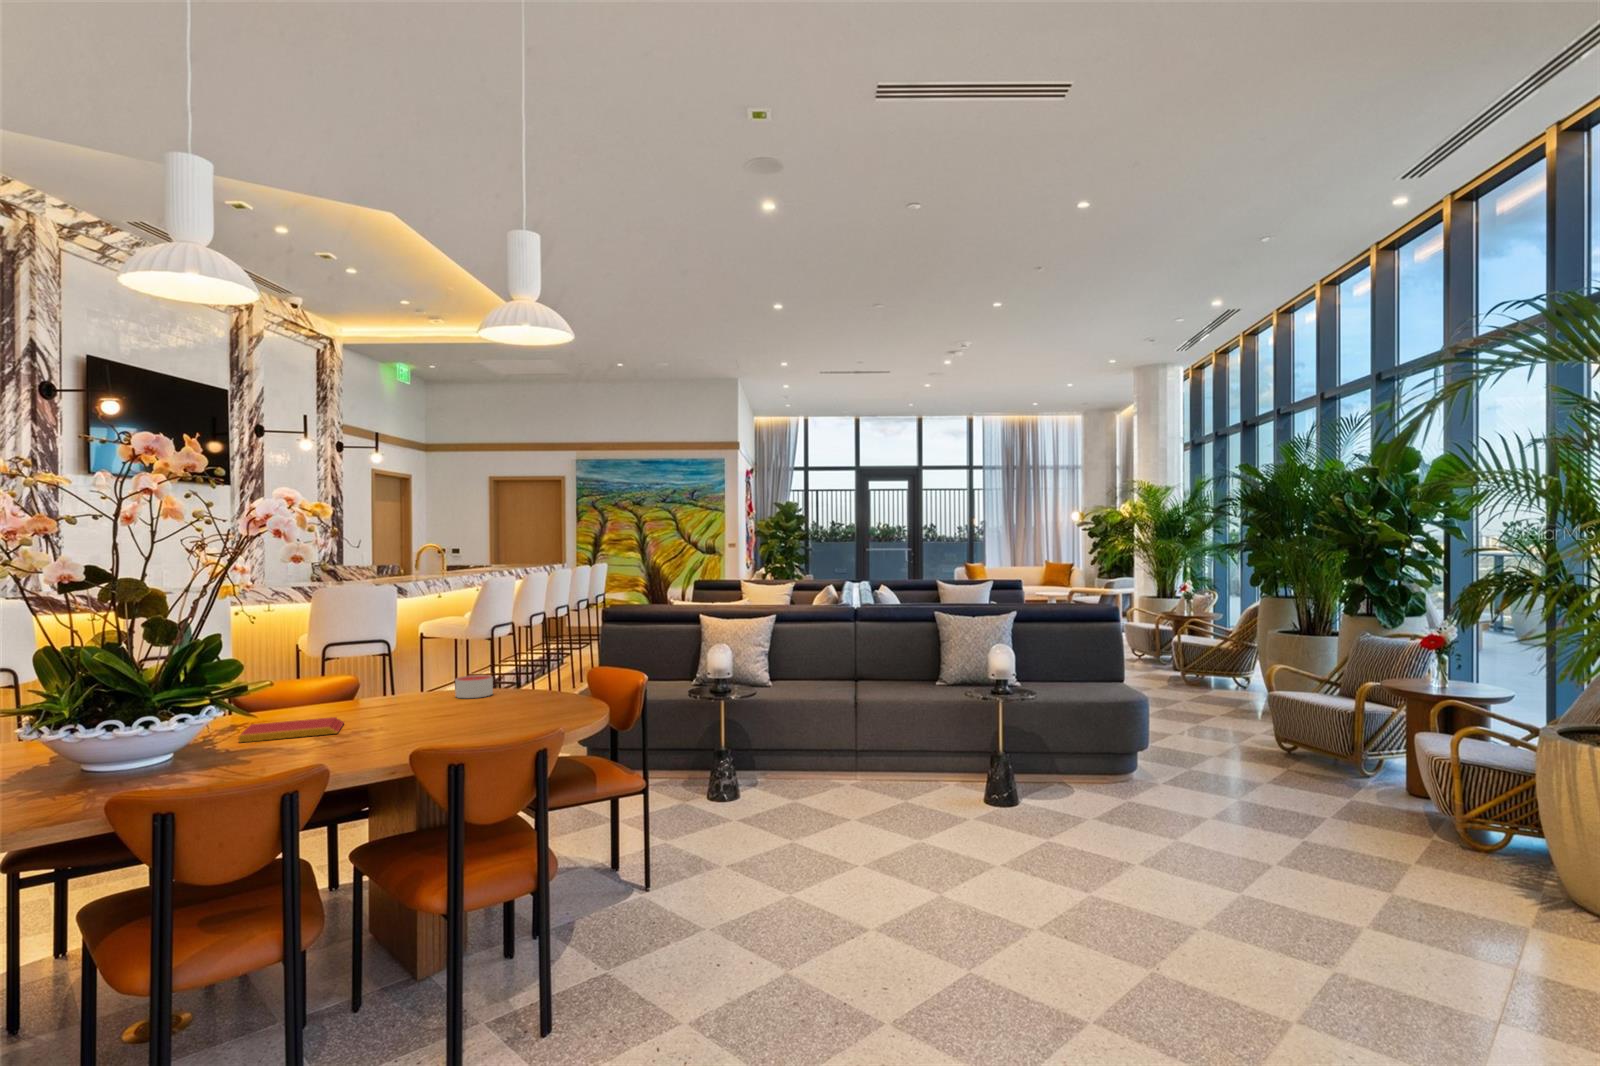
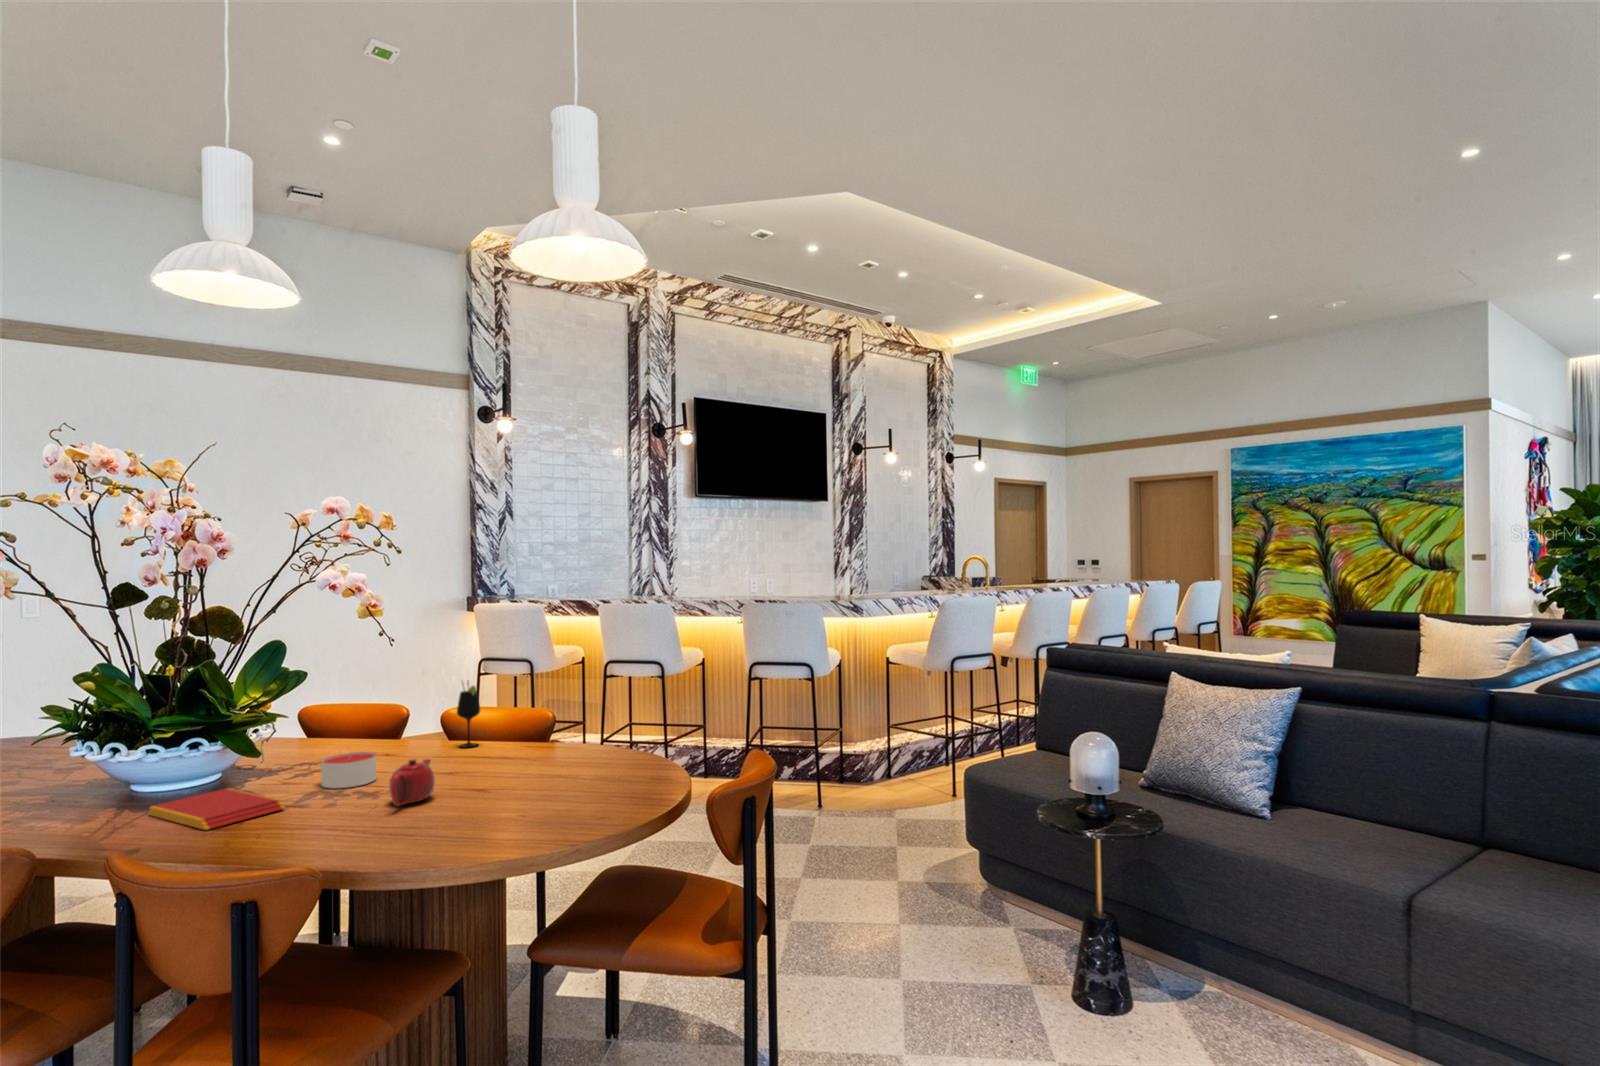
wine glass: none [302,638,327,696] -> present [457,681,480,748]
candle: present [455,675,493,698] -> present [321,752,376,788]
teapot: none [399,678,436,708] -> present [389,759,435,806]

